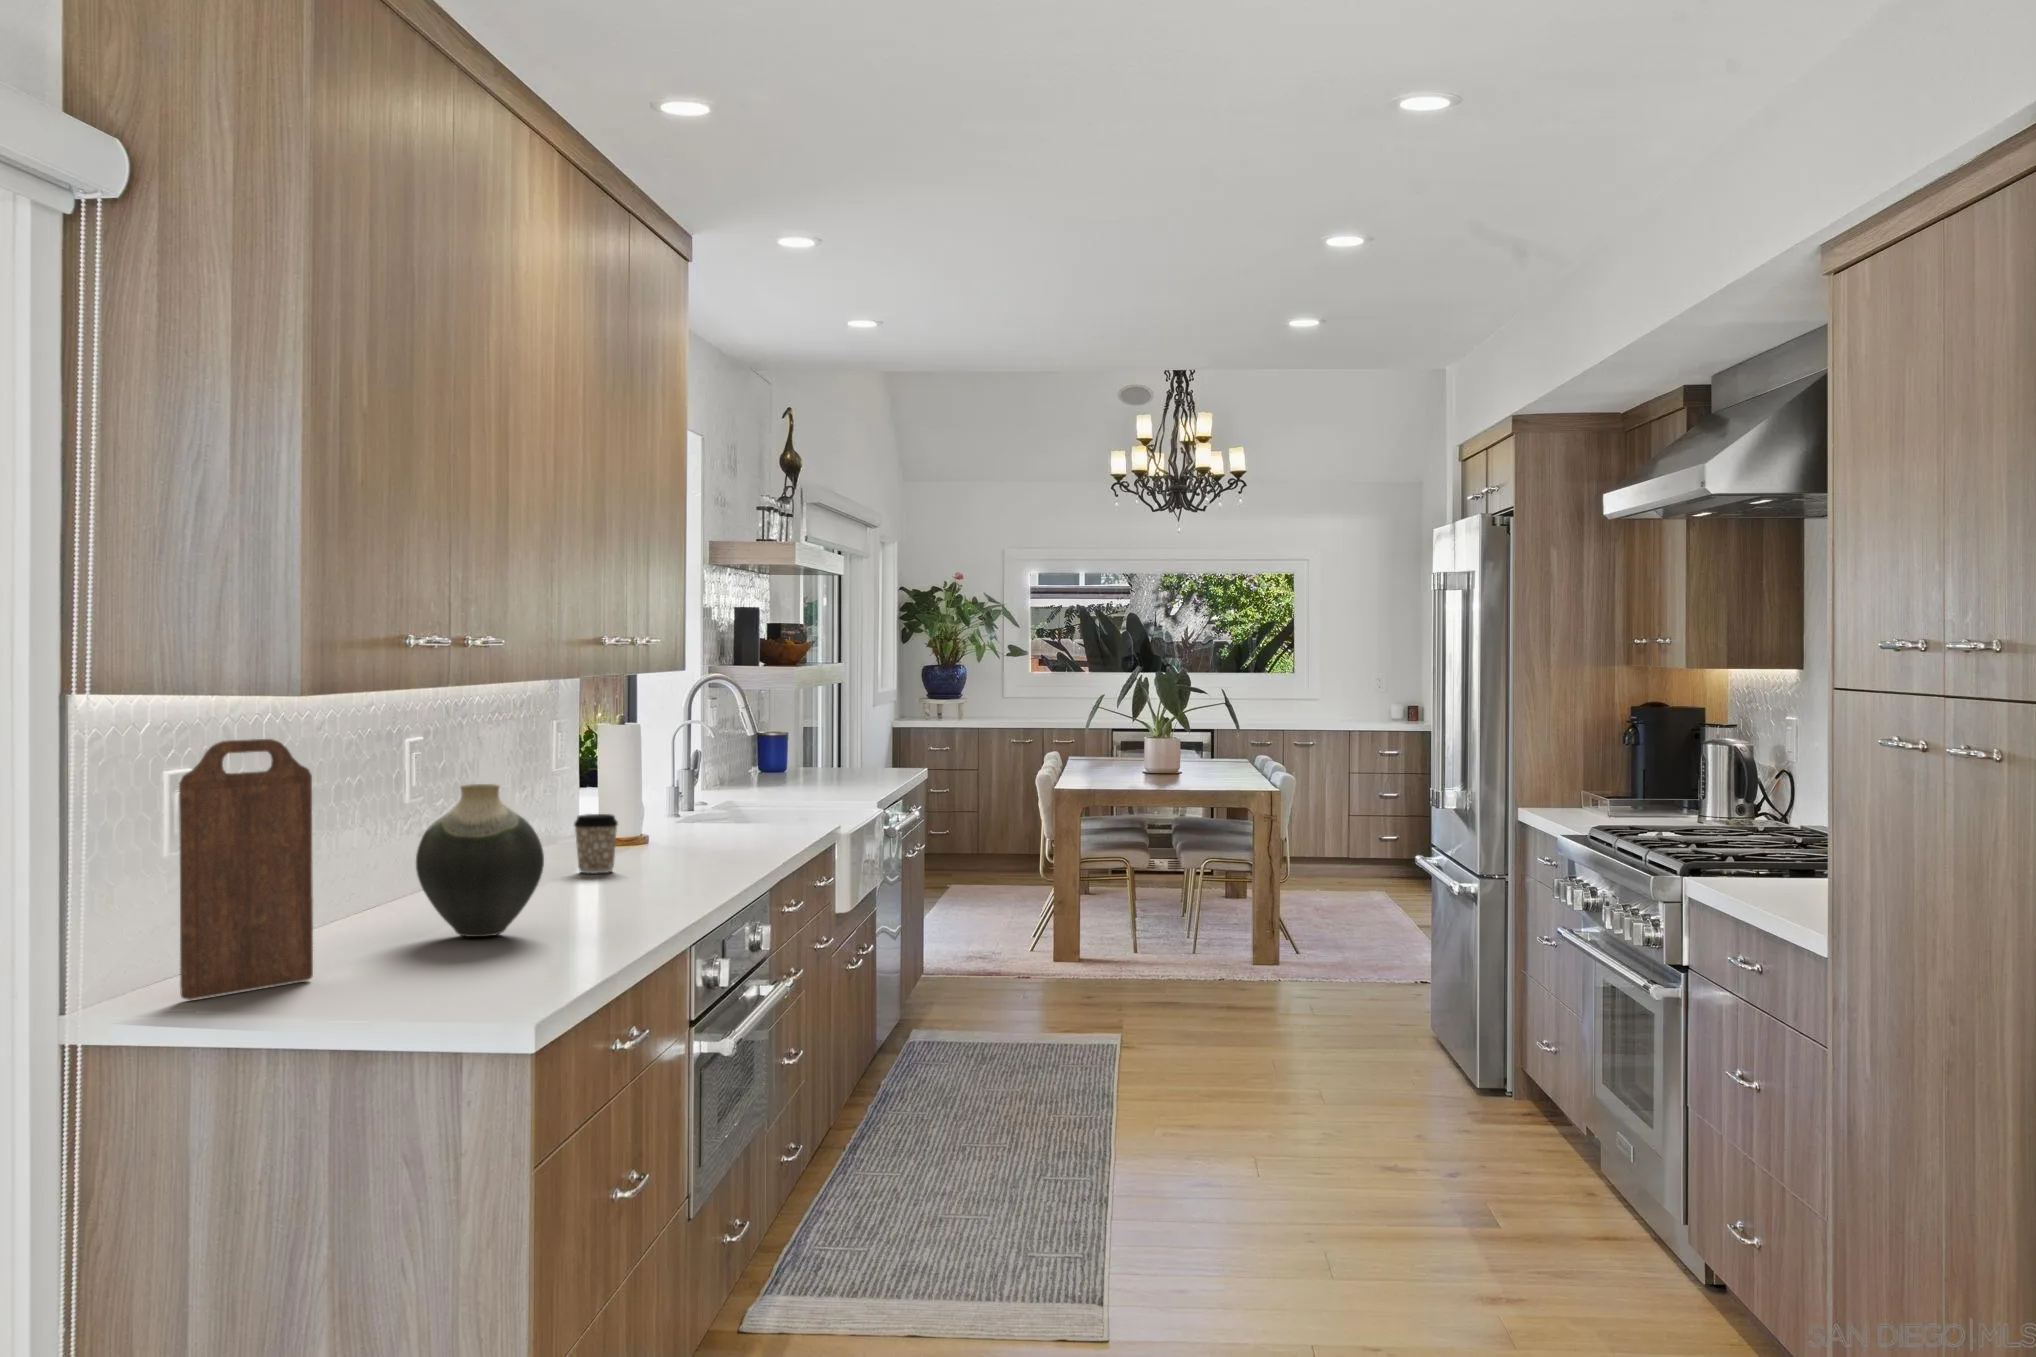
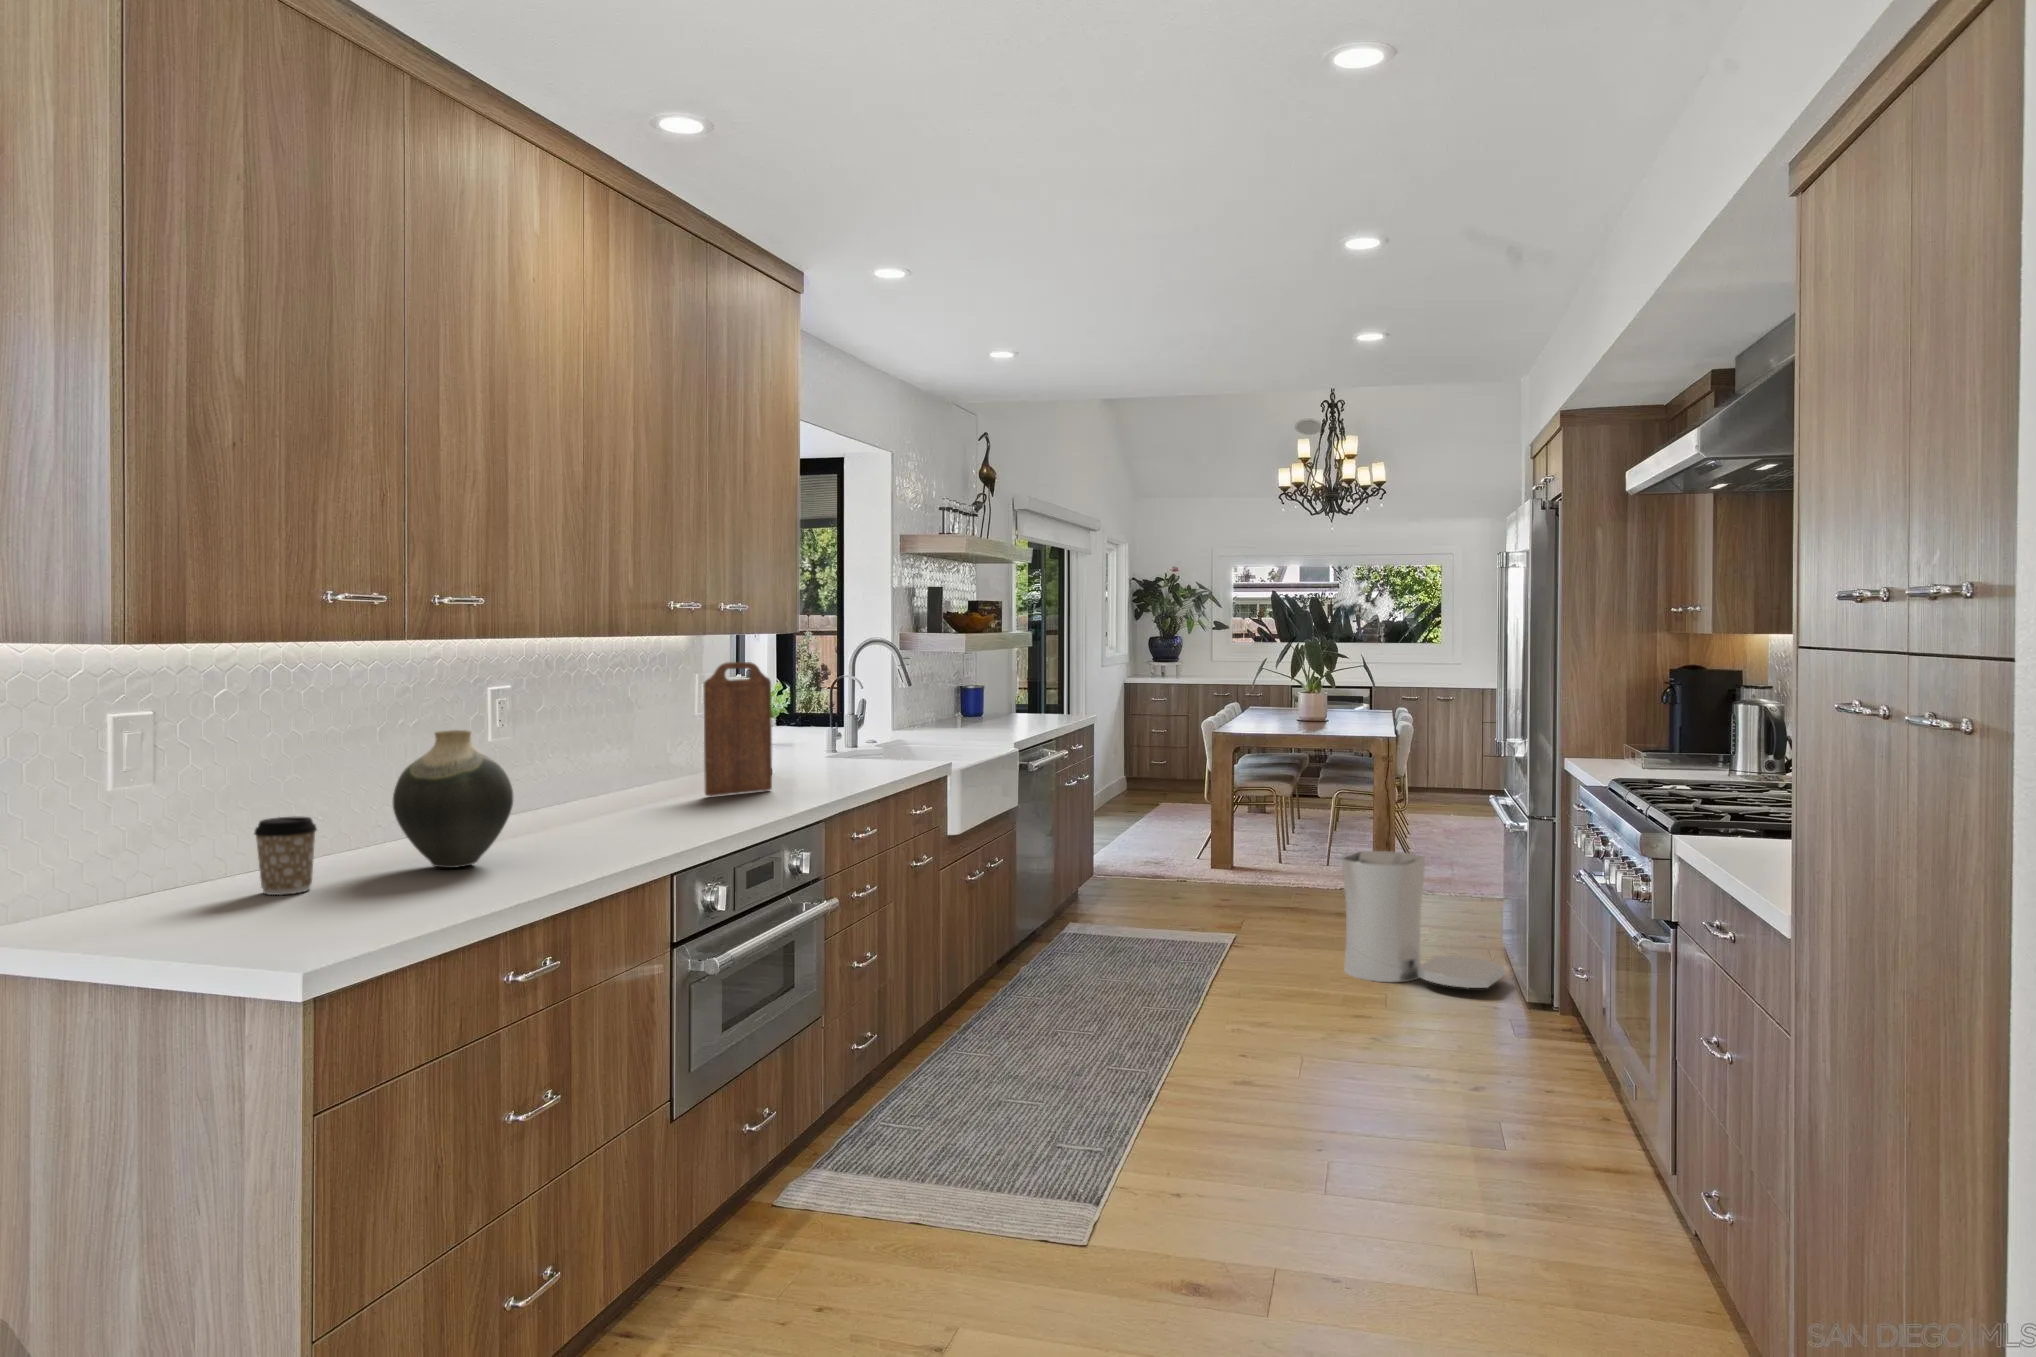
cutting board: present [179,739,313,1000] -> present [704,662,772,796]
coffee cup: present [574,814,618,873] -> present [254,817,317,895]
trash can: none [1262,924,1447,1076] -> present [1342,851,1504,988]

